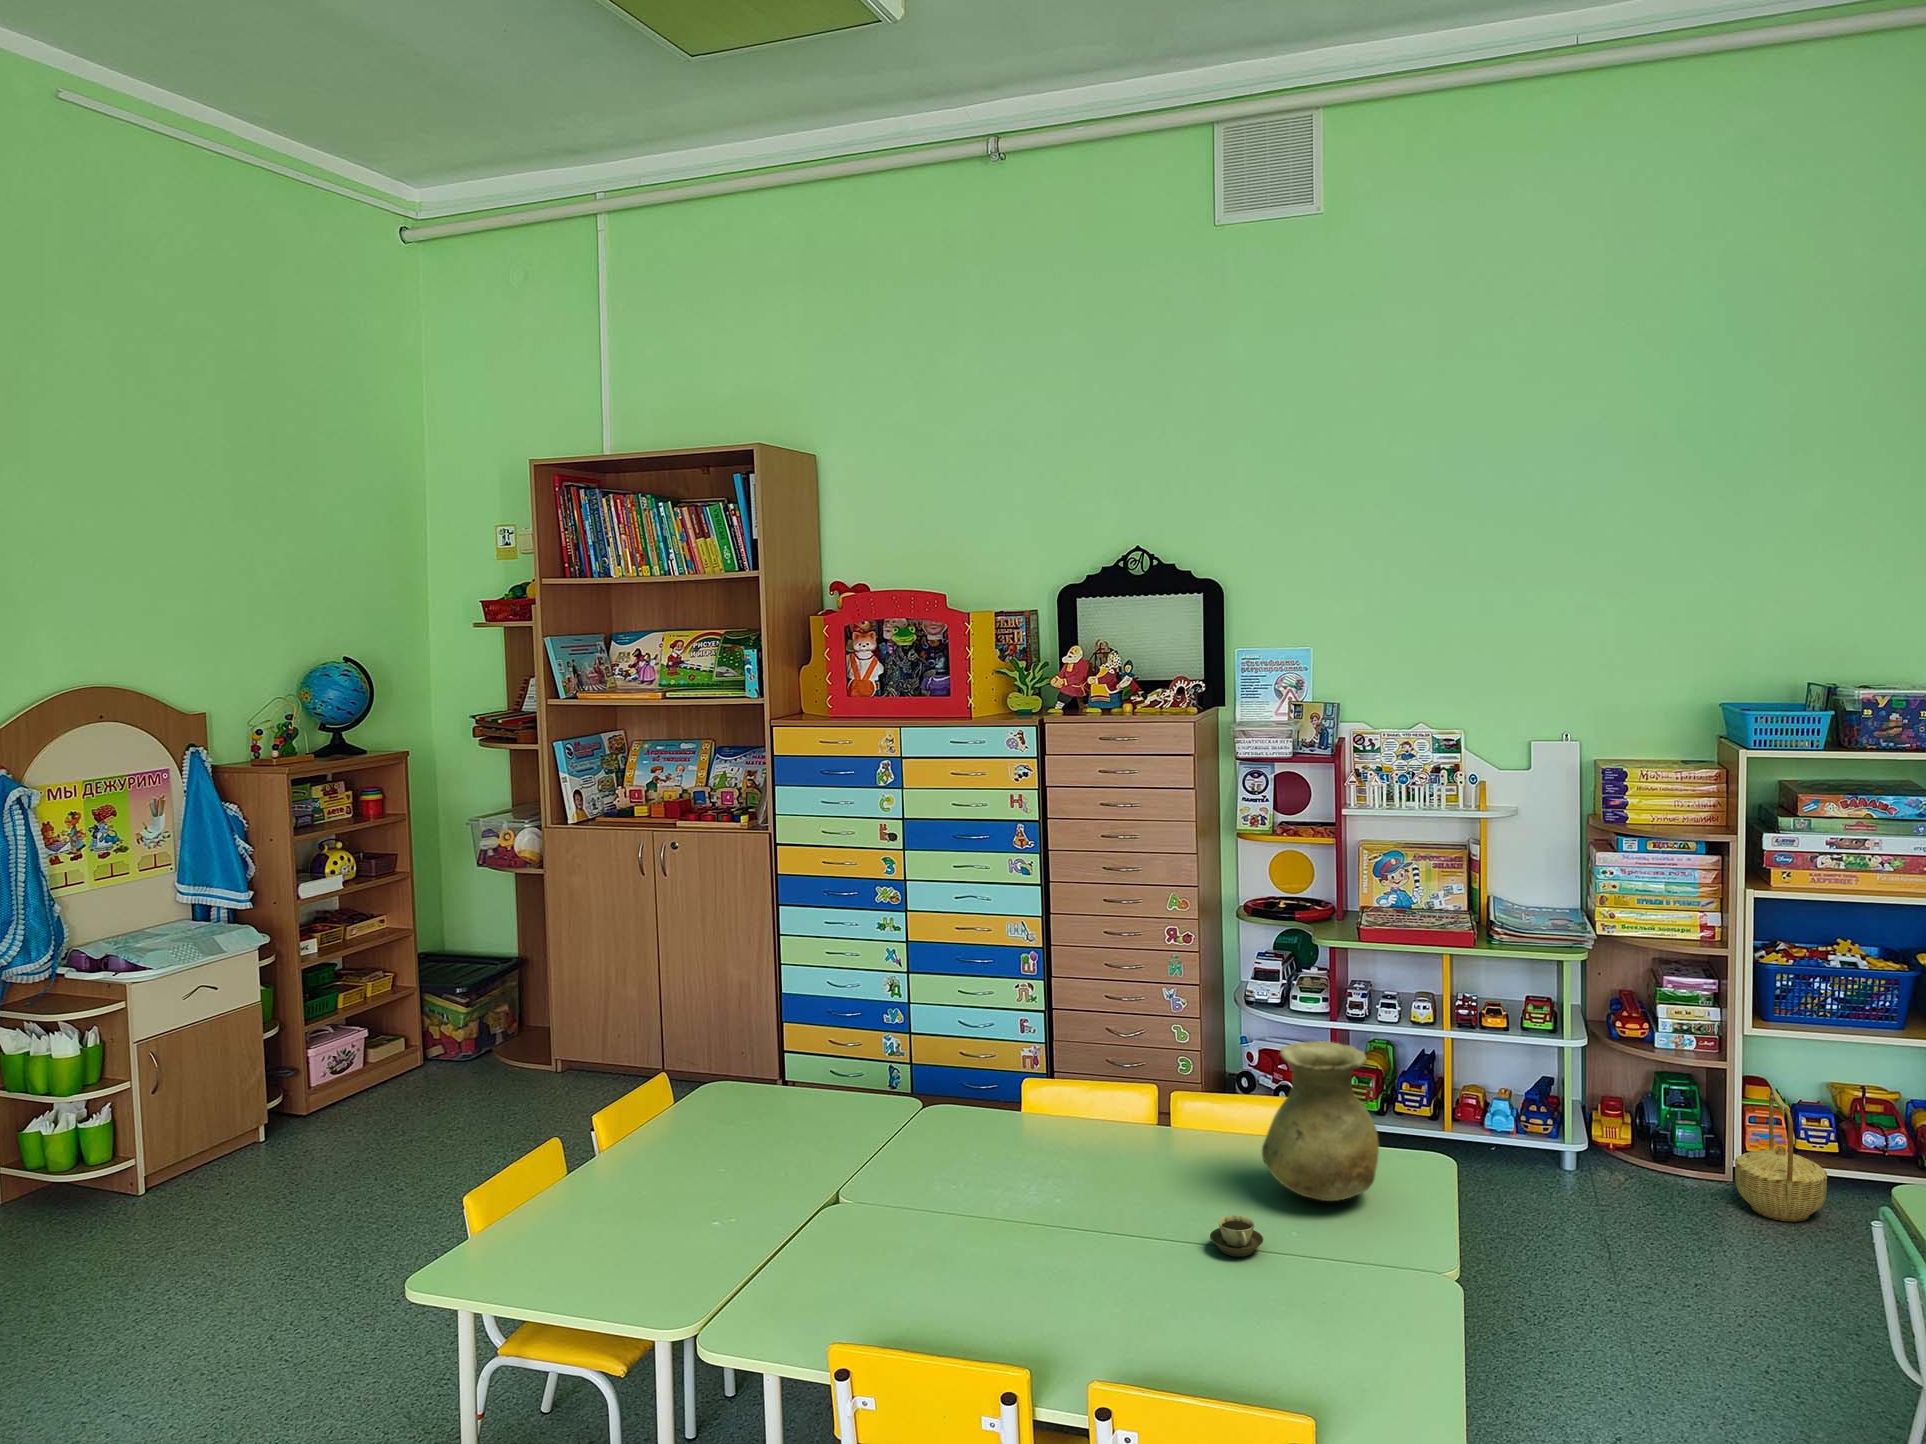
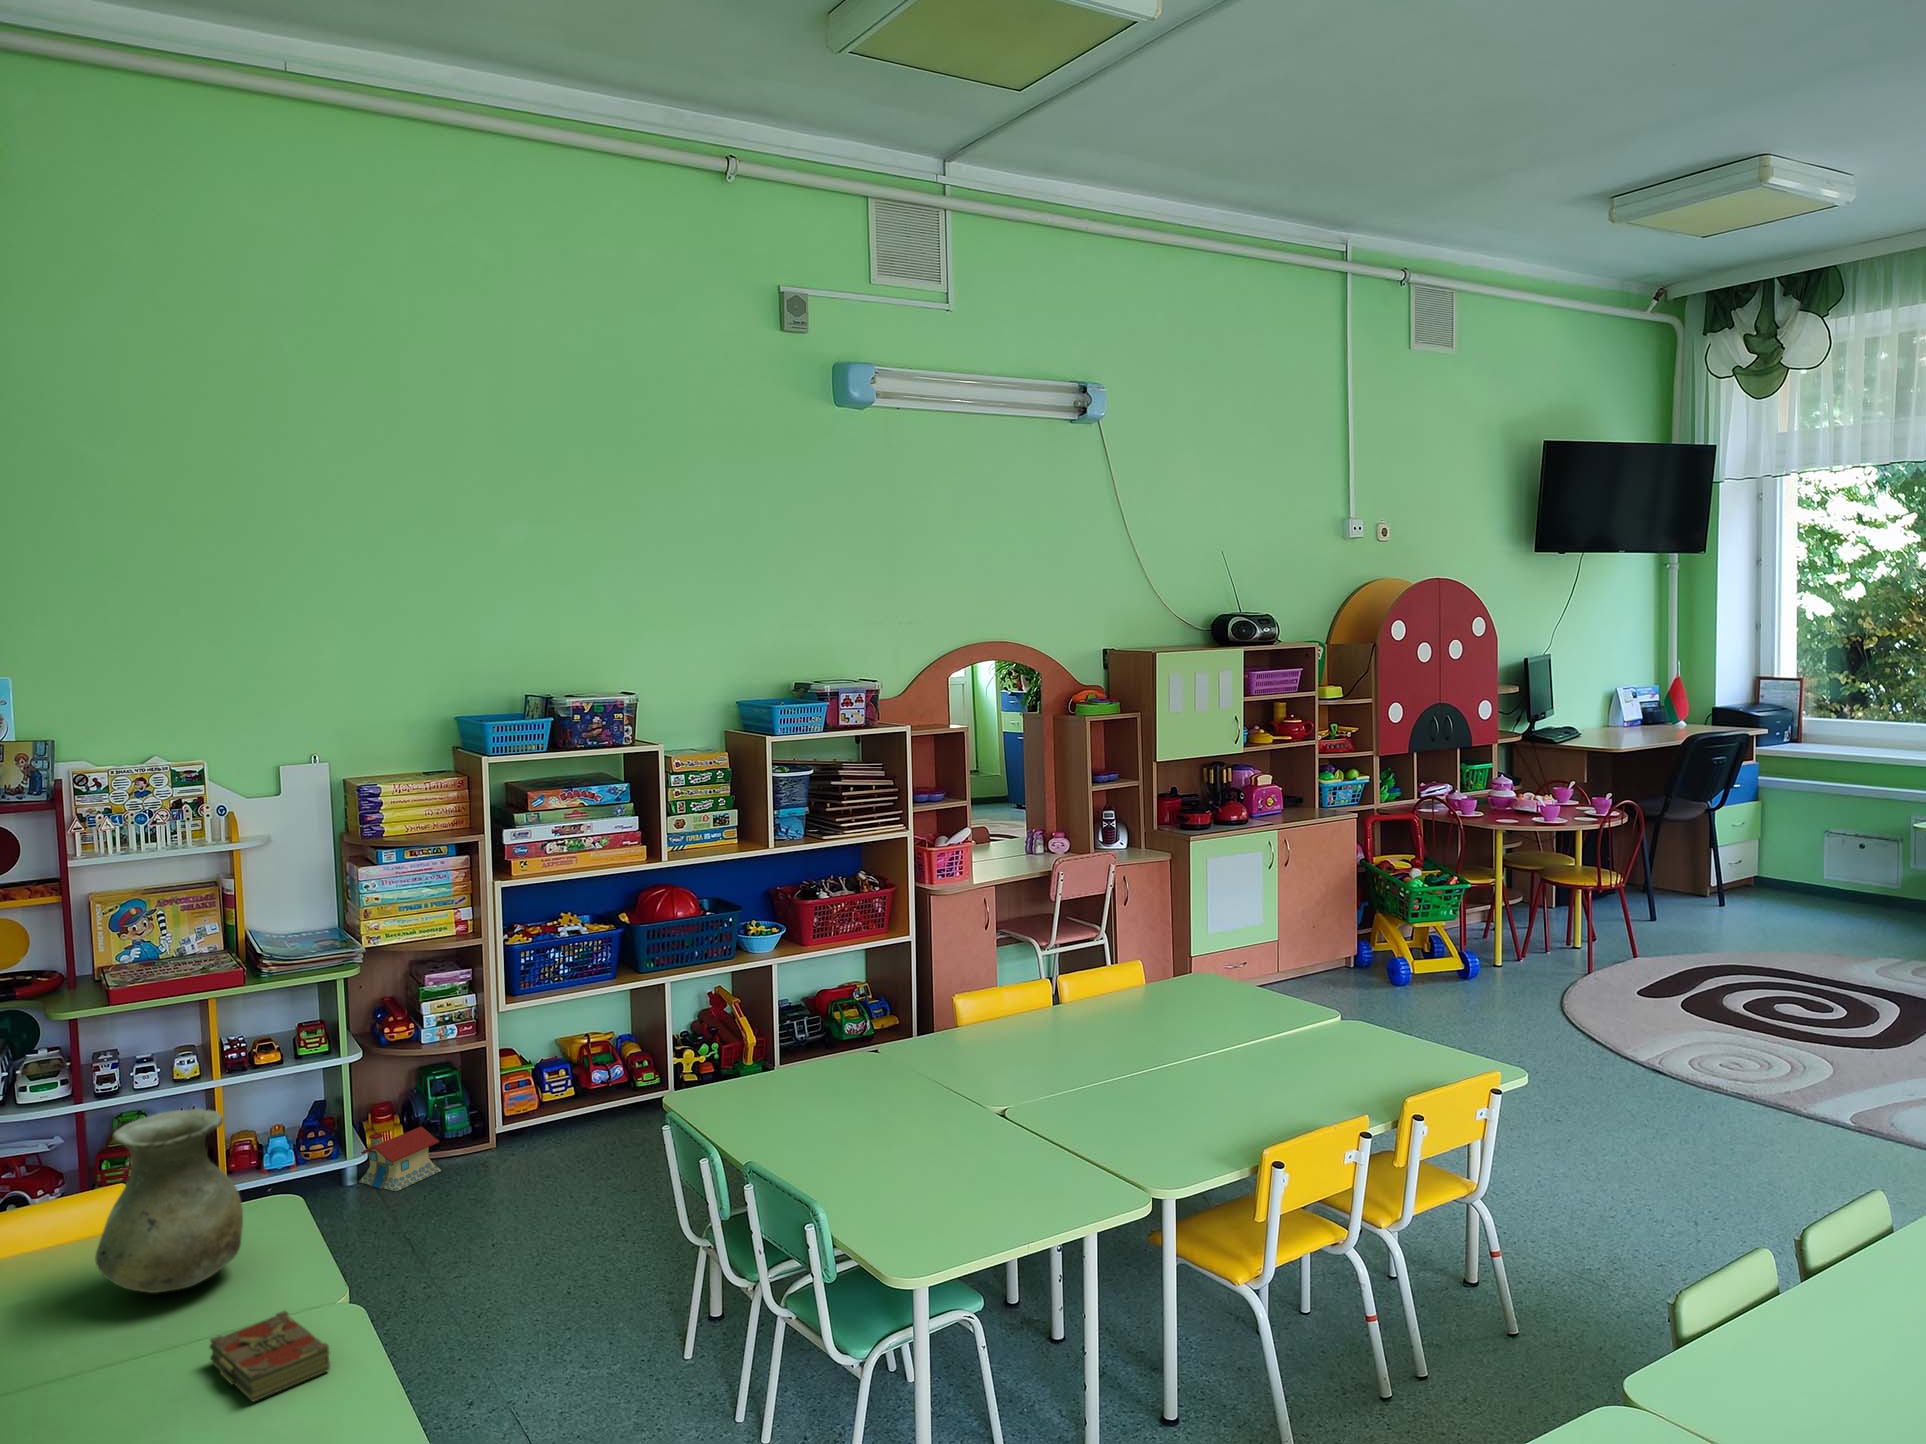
basket: present [1735,1090,1827,1222] -> none [501,1054,575,1167]
toy house: none [1577,1126,1664,1192] -> present [359,1126,441,1191]
cup: present [1210,1215,1263,1257] -> none [56,1340,130,1393]
book: none [1319,1250,1409,1321] -> present [210,1311,330,1401]

